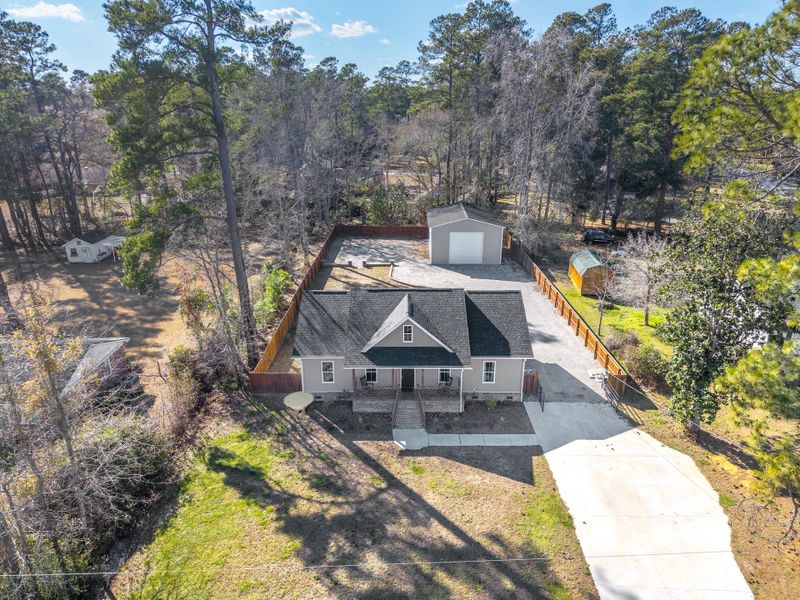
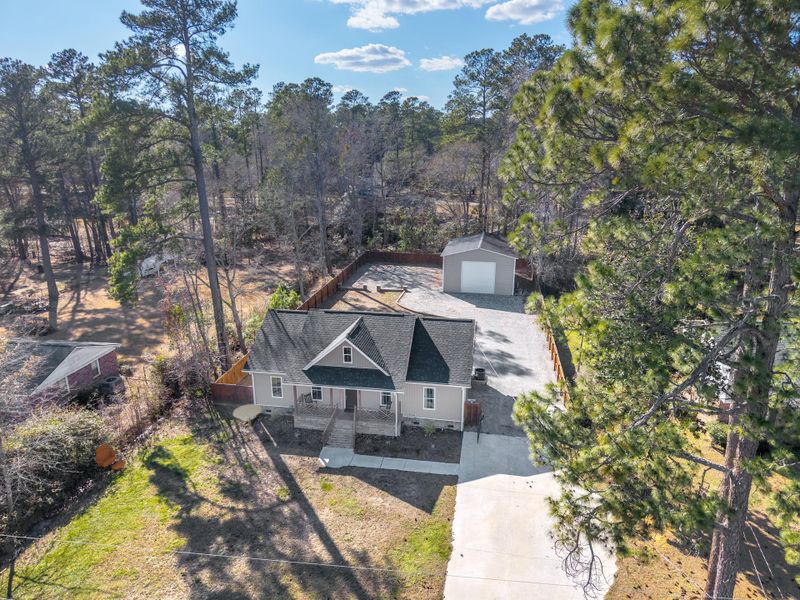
lounge chair: none [154,448,190,482] -> present [95,443,126,474]

